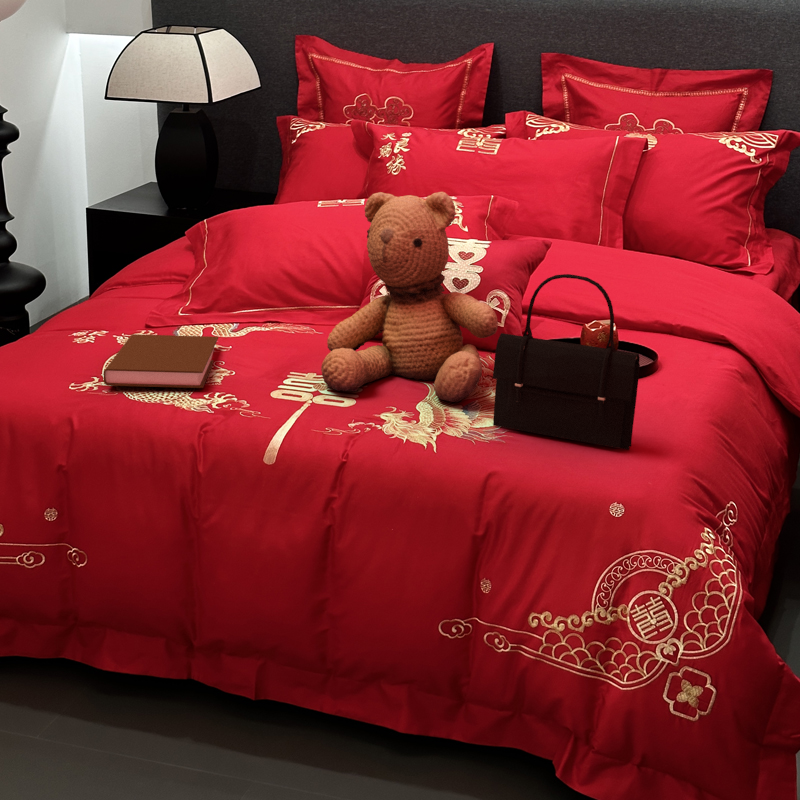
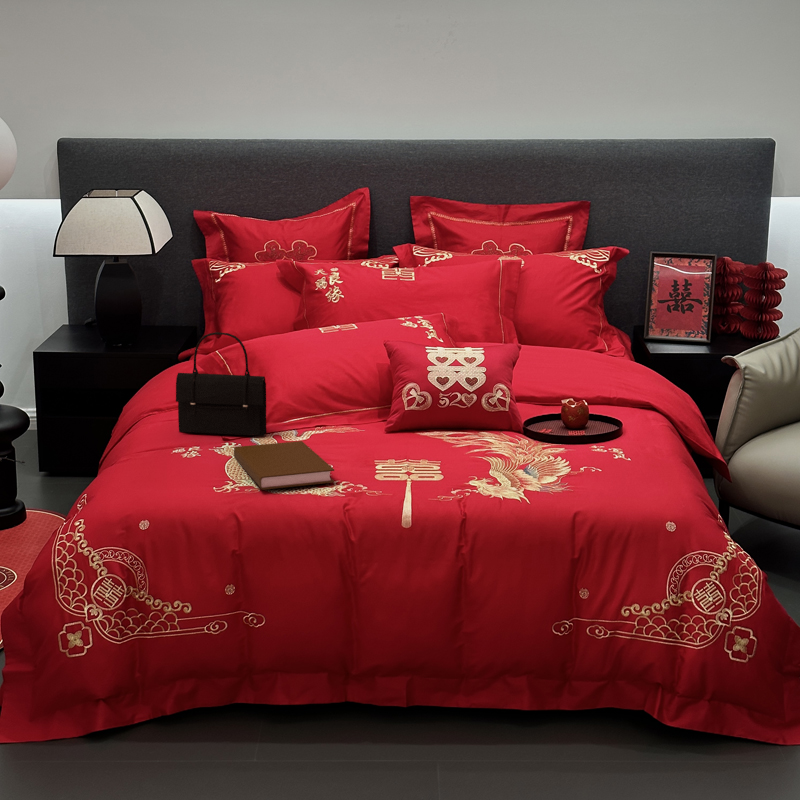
teddy bear: present [321,192,498,402] -> none [400,318,537,472]
handbag: present [493,274,640,450] -> present [176,332,266,436]

